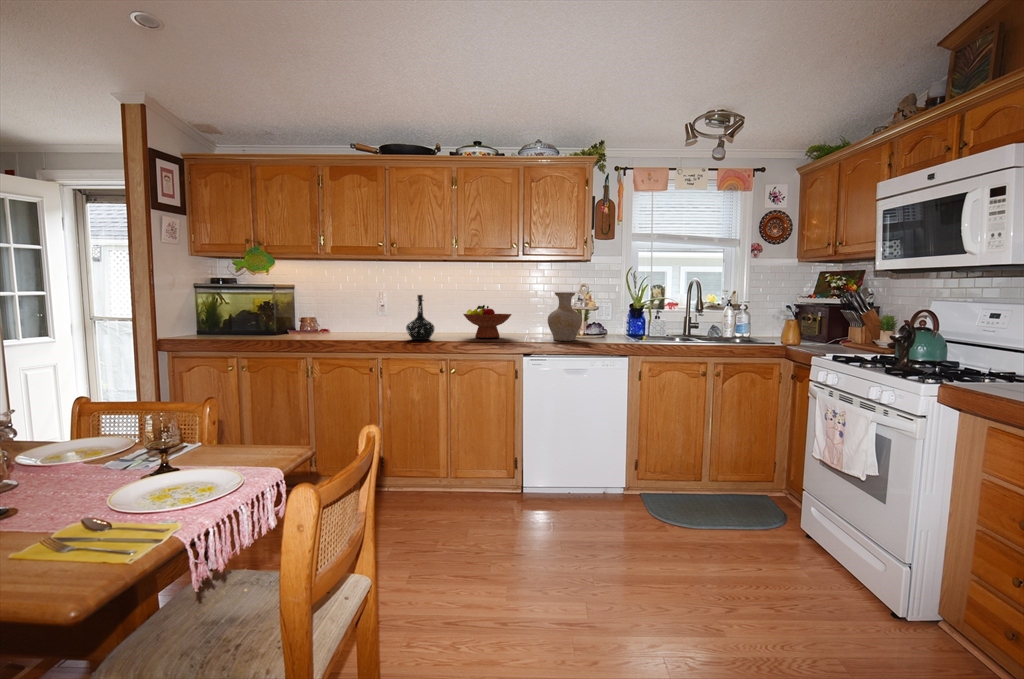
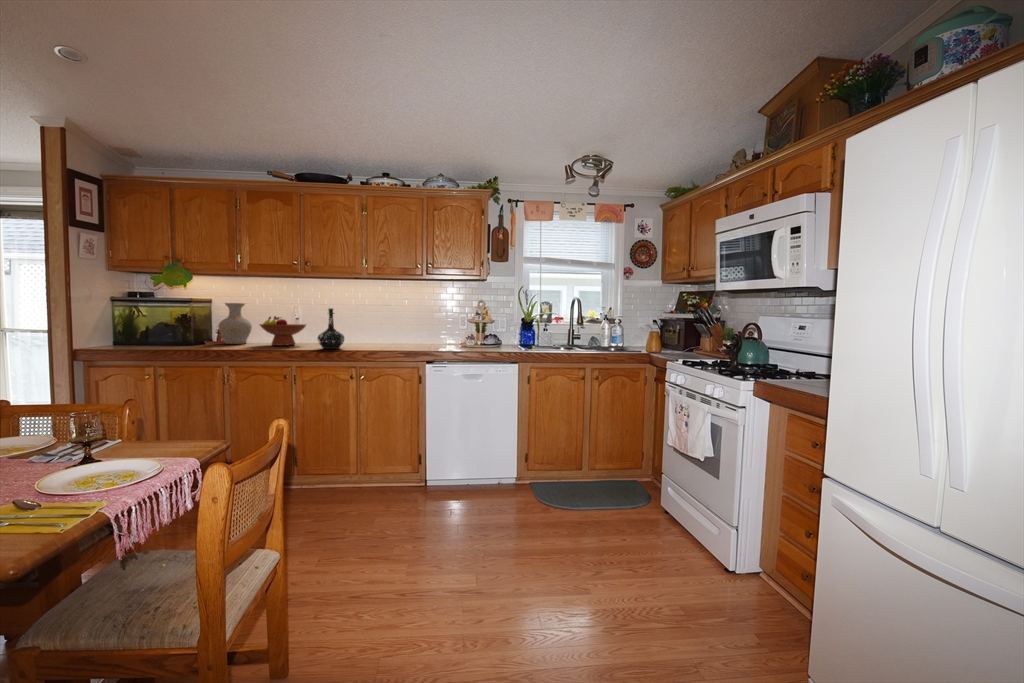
vase: present [548,292,582,341] -> present [218,303,252,344]
fruit bowl: present [463,305,512,338] -> present [260,316,306,346]

